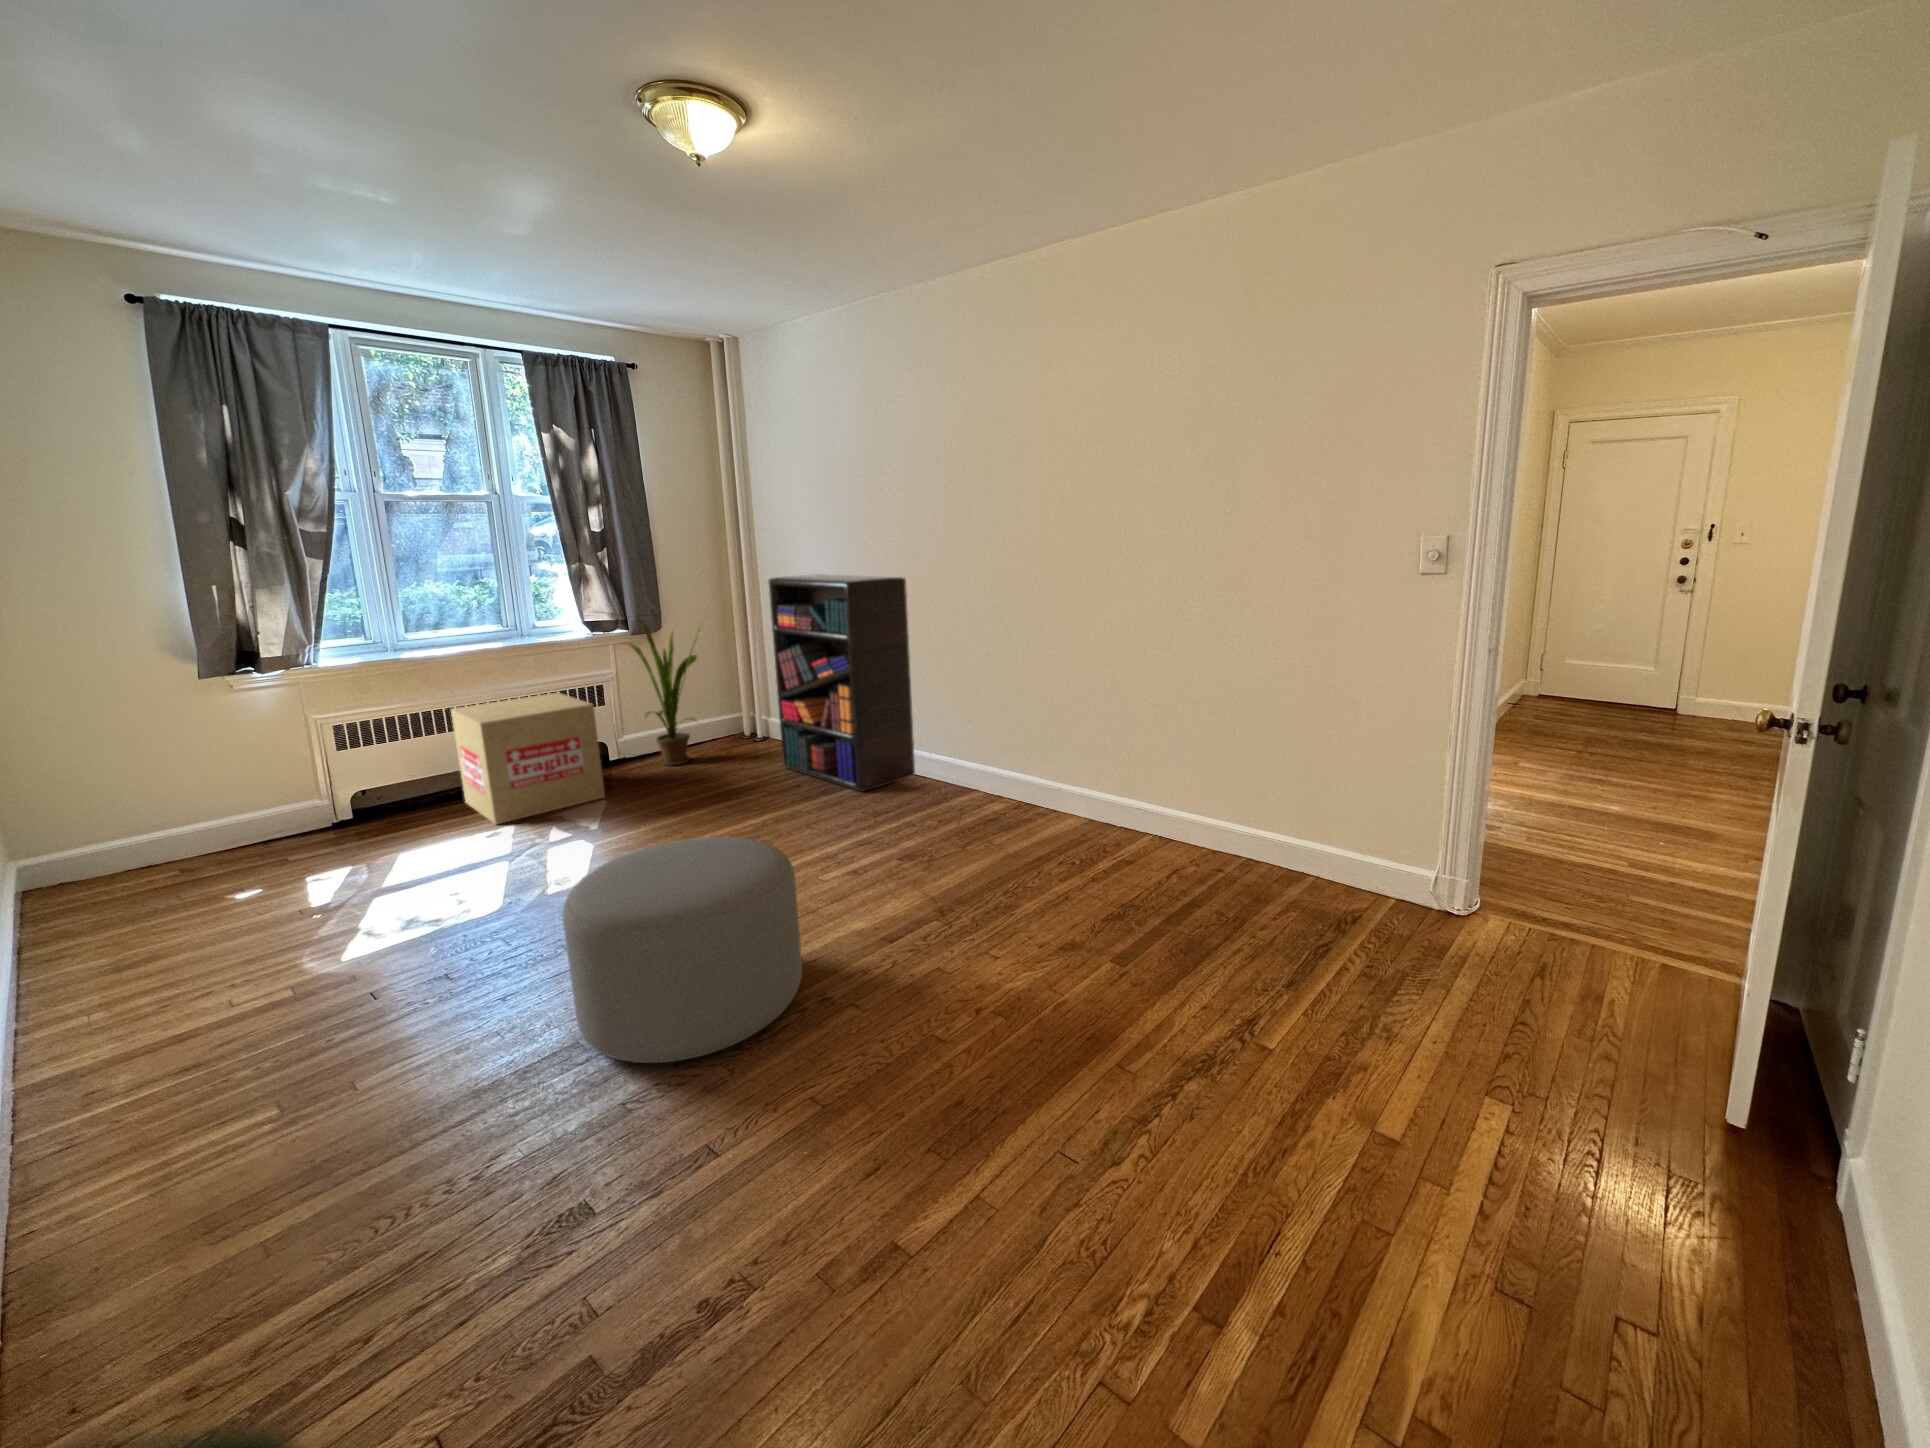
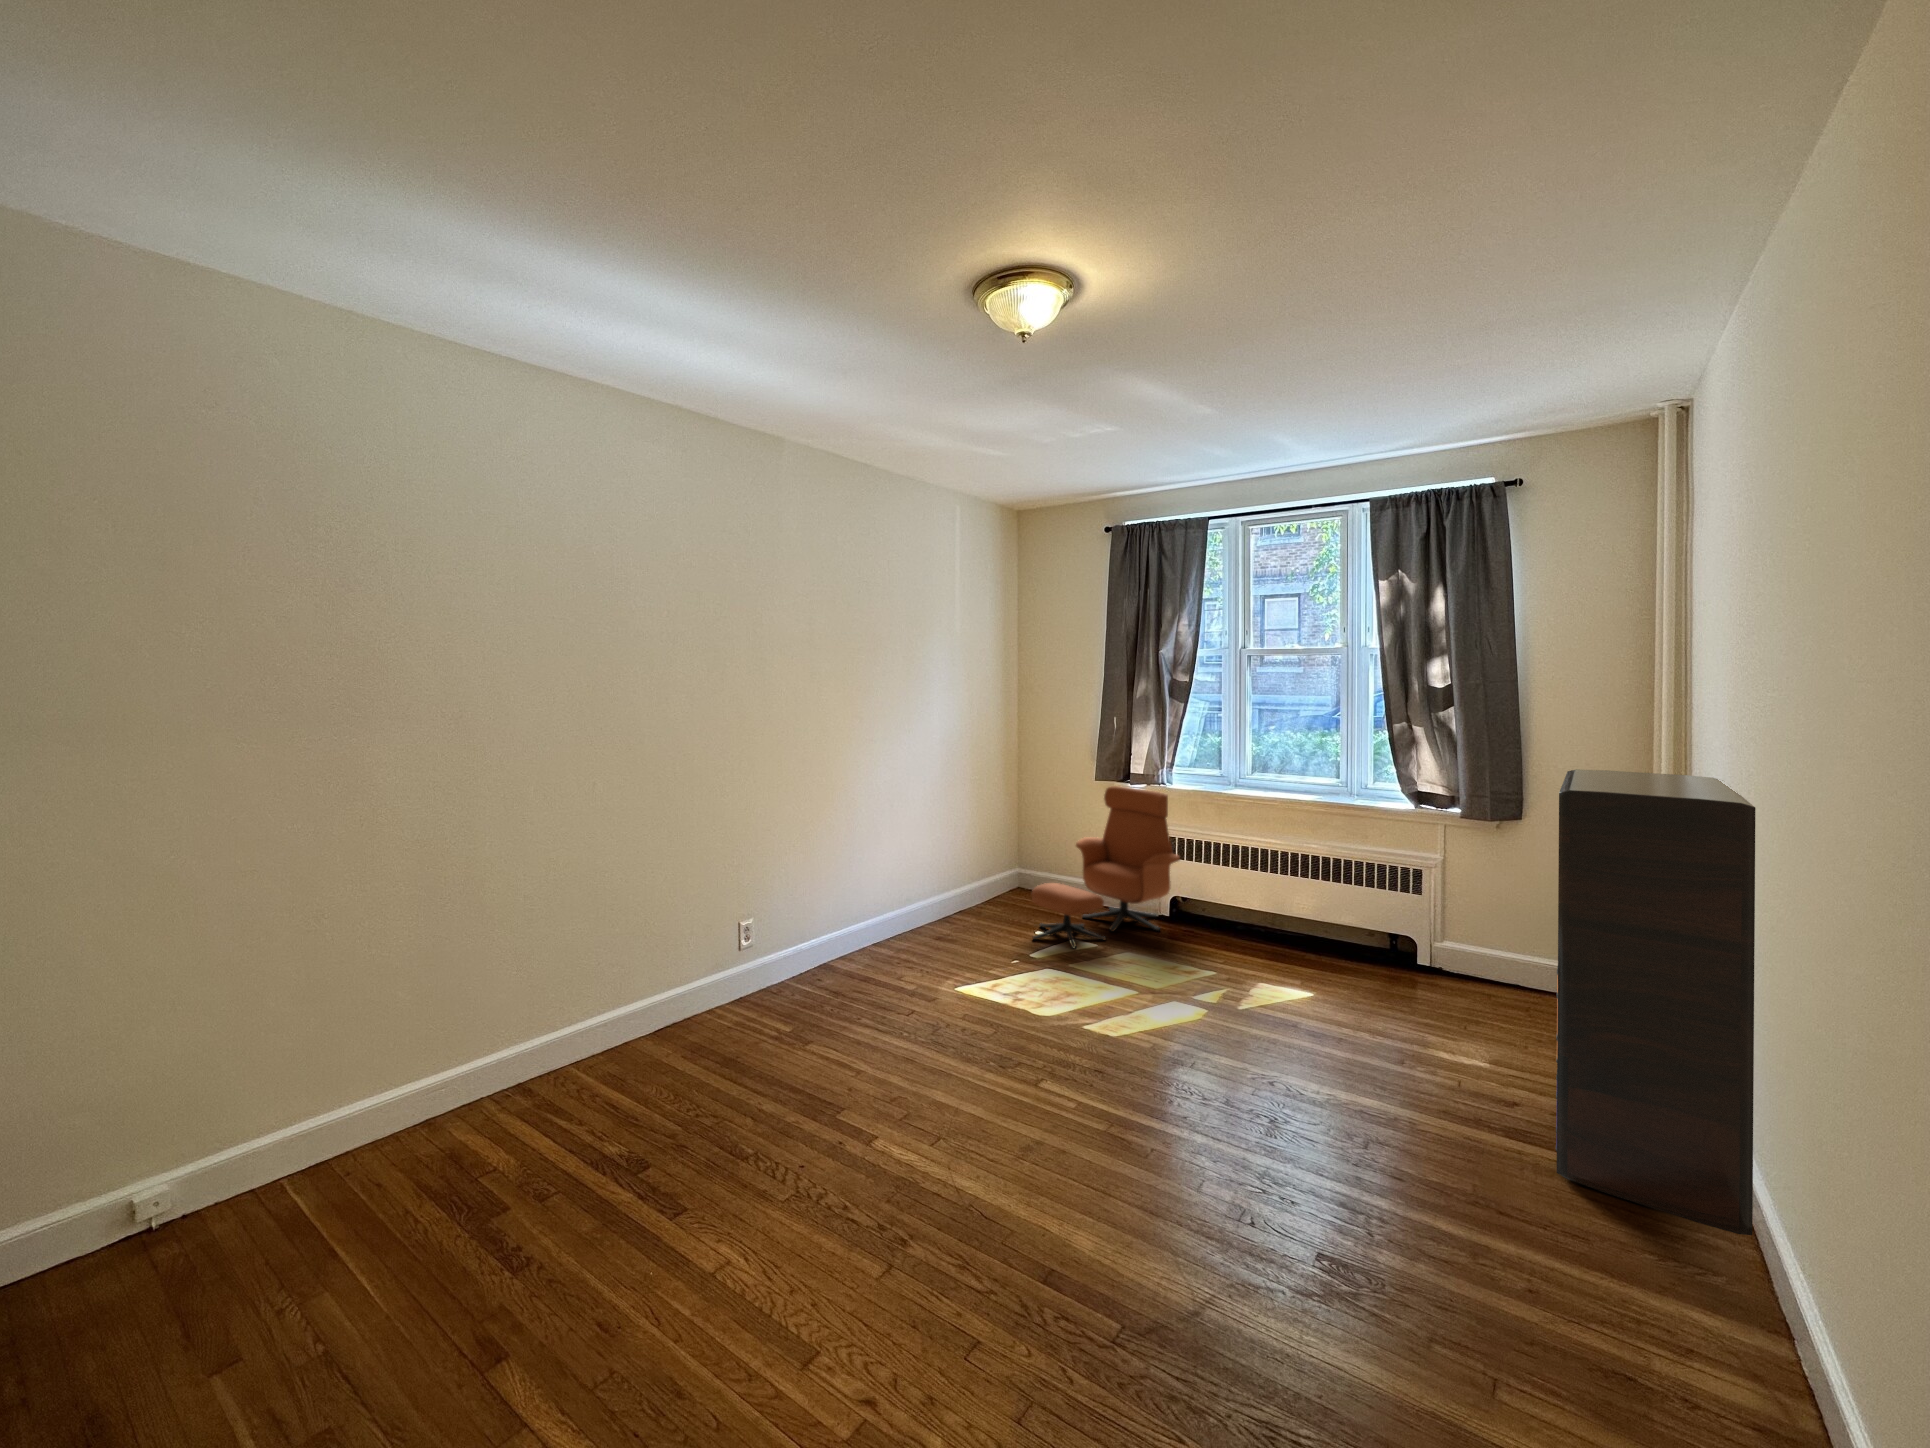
house plant: present [629,620,702,766] -> none [1404,793,1541,1007]
lounge chair: none [186,674,384,906] -> present [1032,786,1180,949]
cardboard box: present [451,693,605,824] -> none [1209,847,1349,991]
ottoman: present [562,837,802,1063] -> none [796,978,1000,1207]

